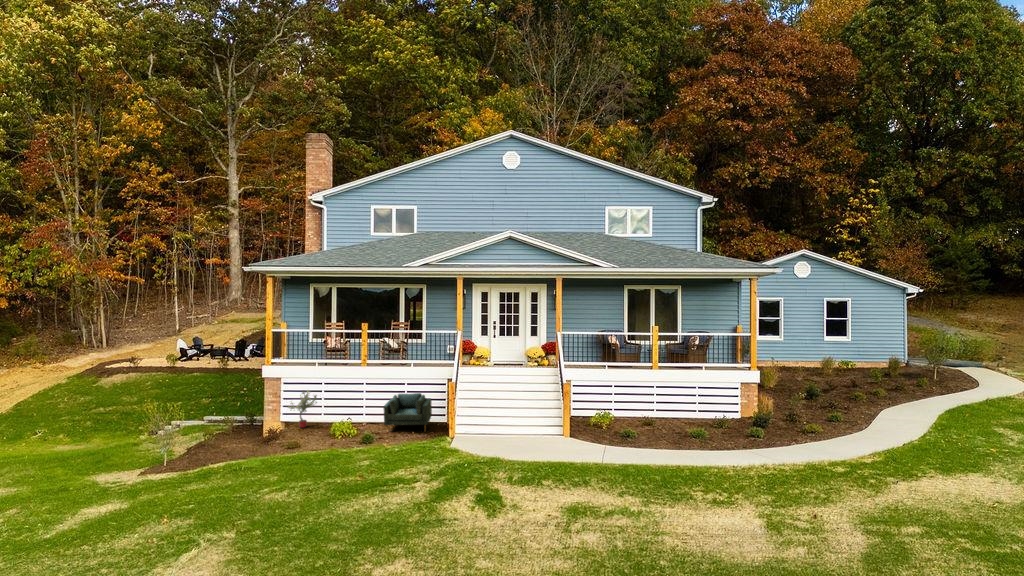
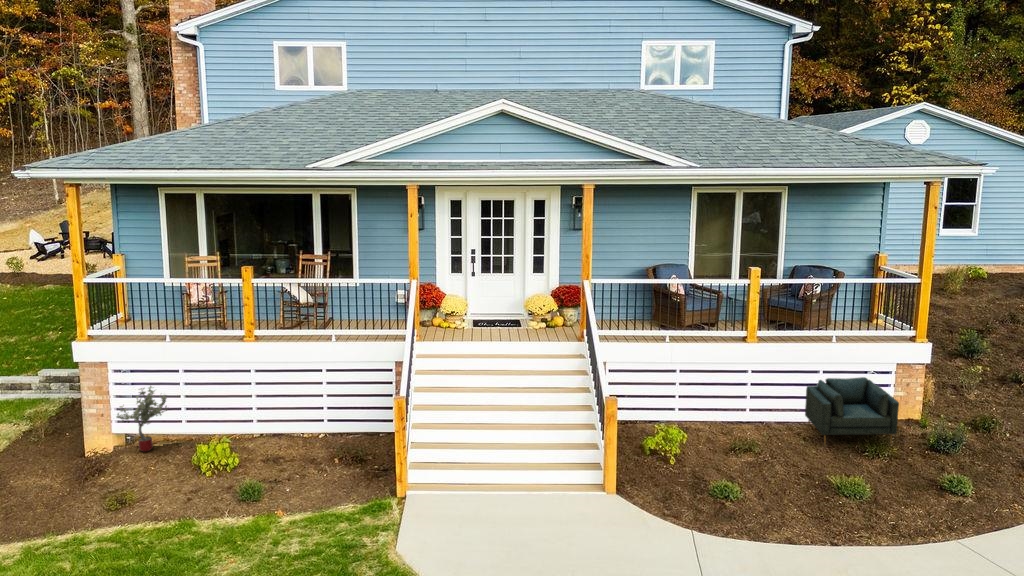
armchair: present [383,393,432,429] -> present [805,377,899,445]

